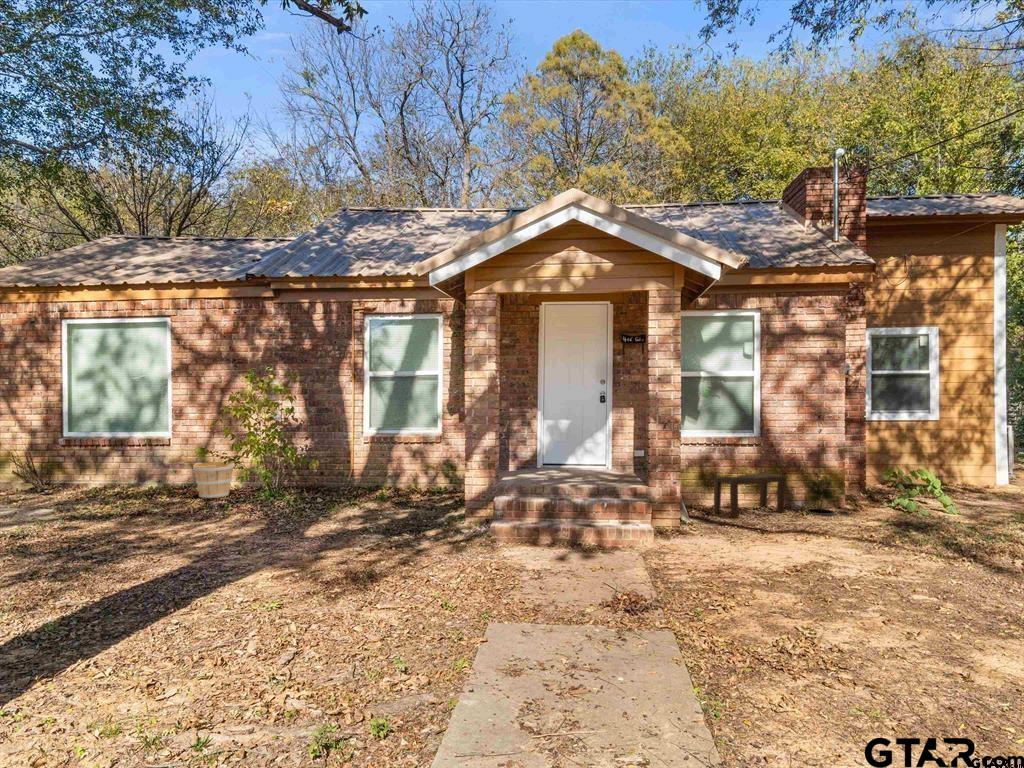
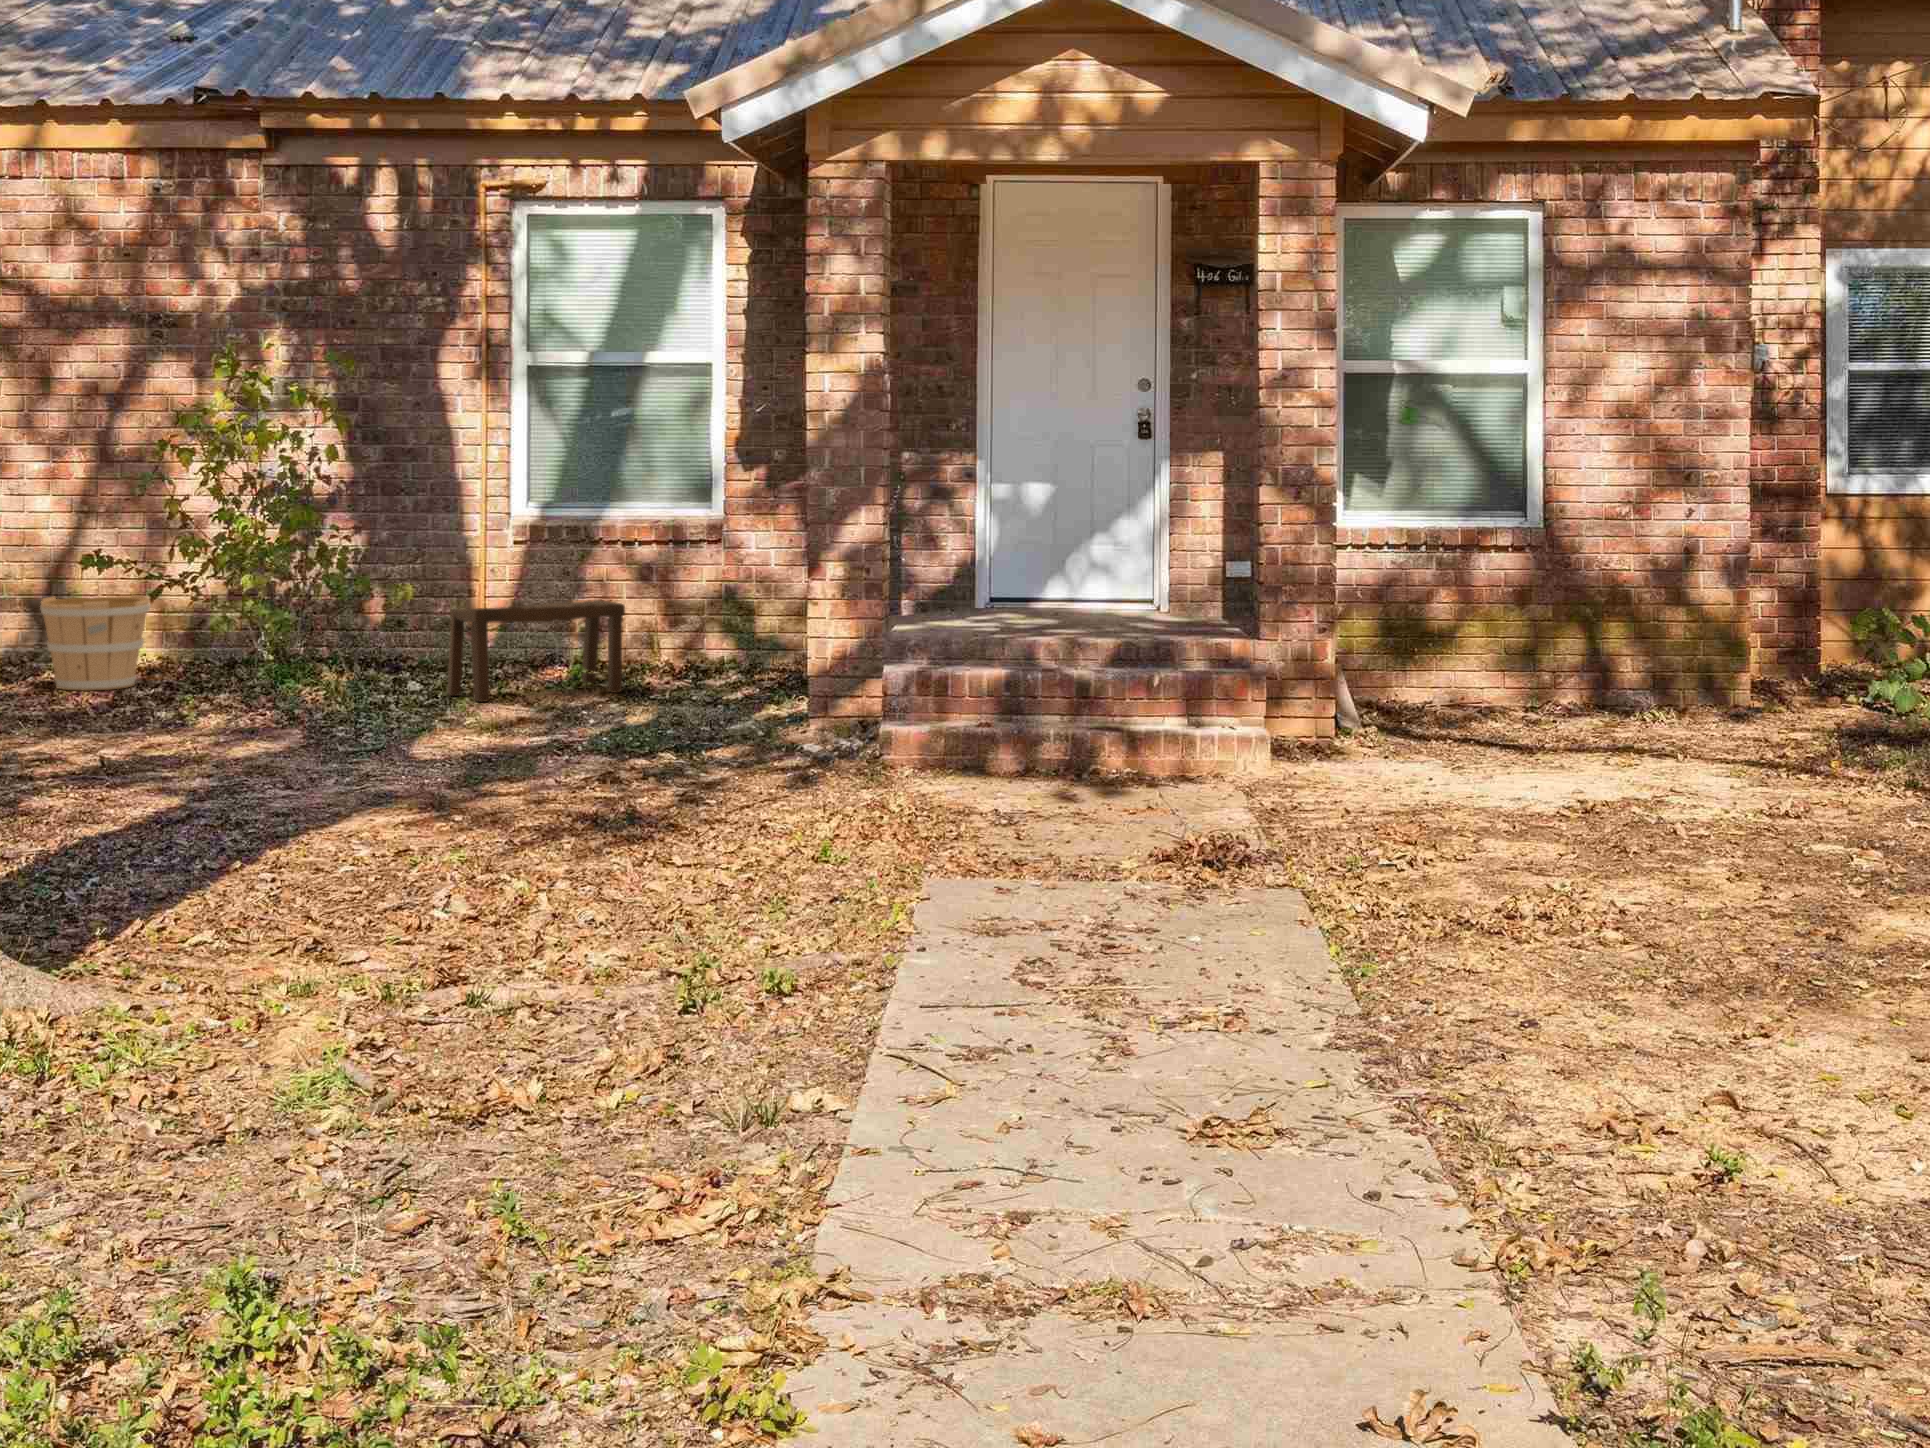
potted tree: present [806,468,835,515] -> none [1638,590,1712,713]
bench: present [714,473,786,518] -> present [448,600,625,702]

